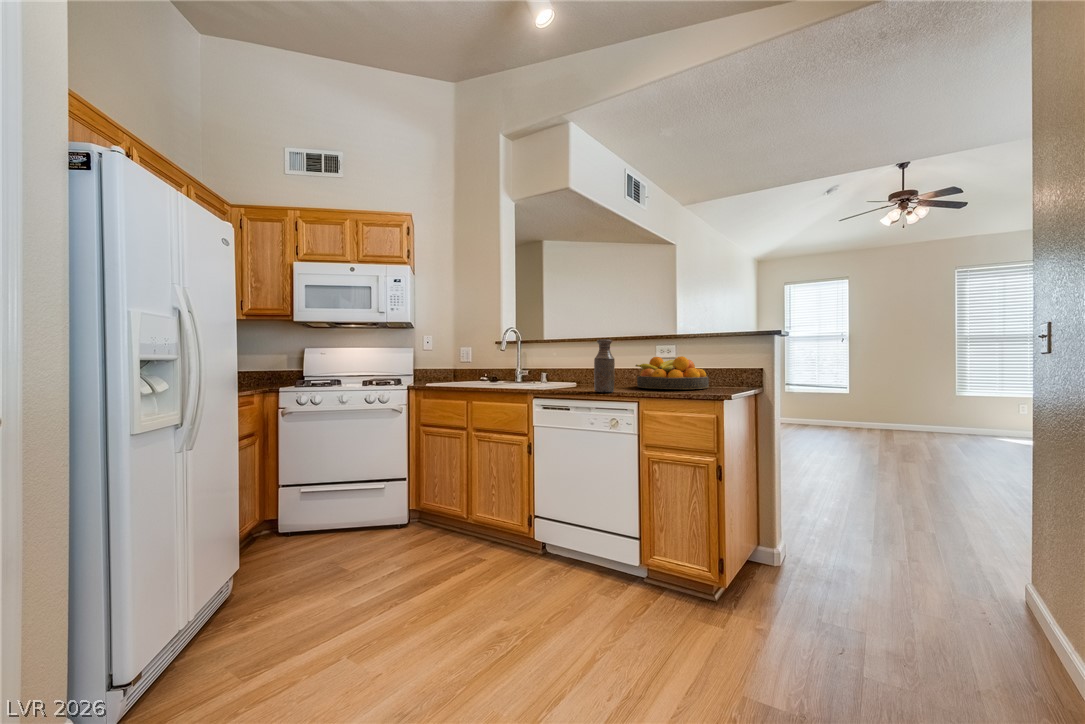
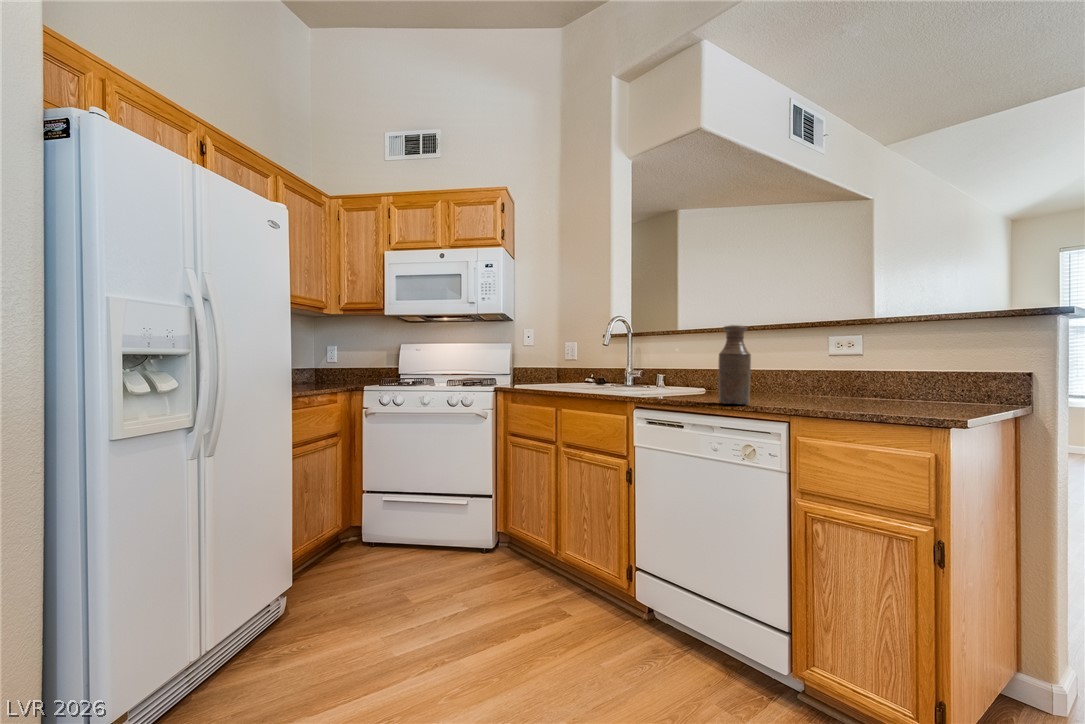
fruit bowl: present [636,356,709,389] -> none [789,351,920,404]

